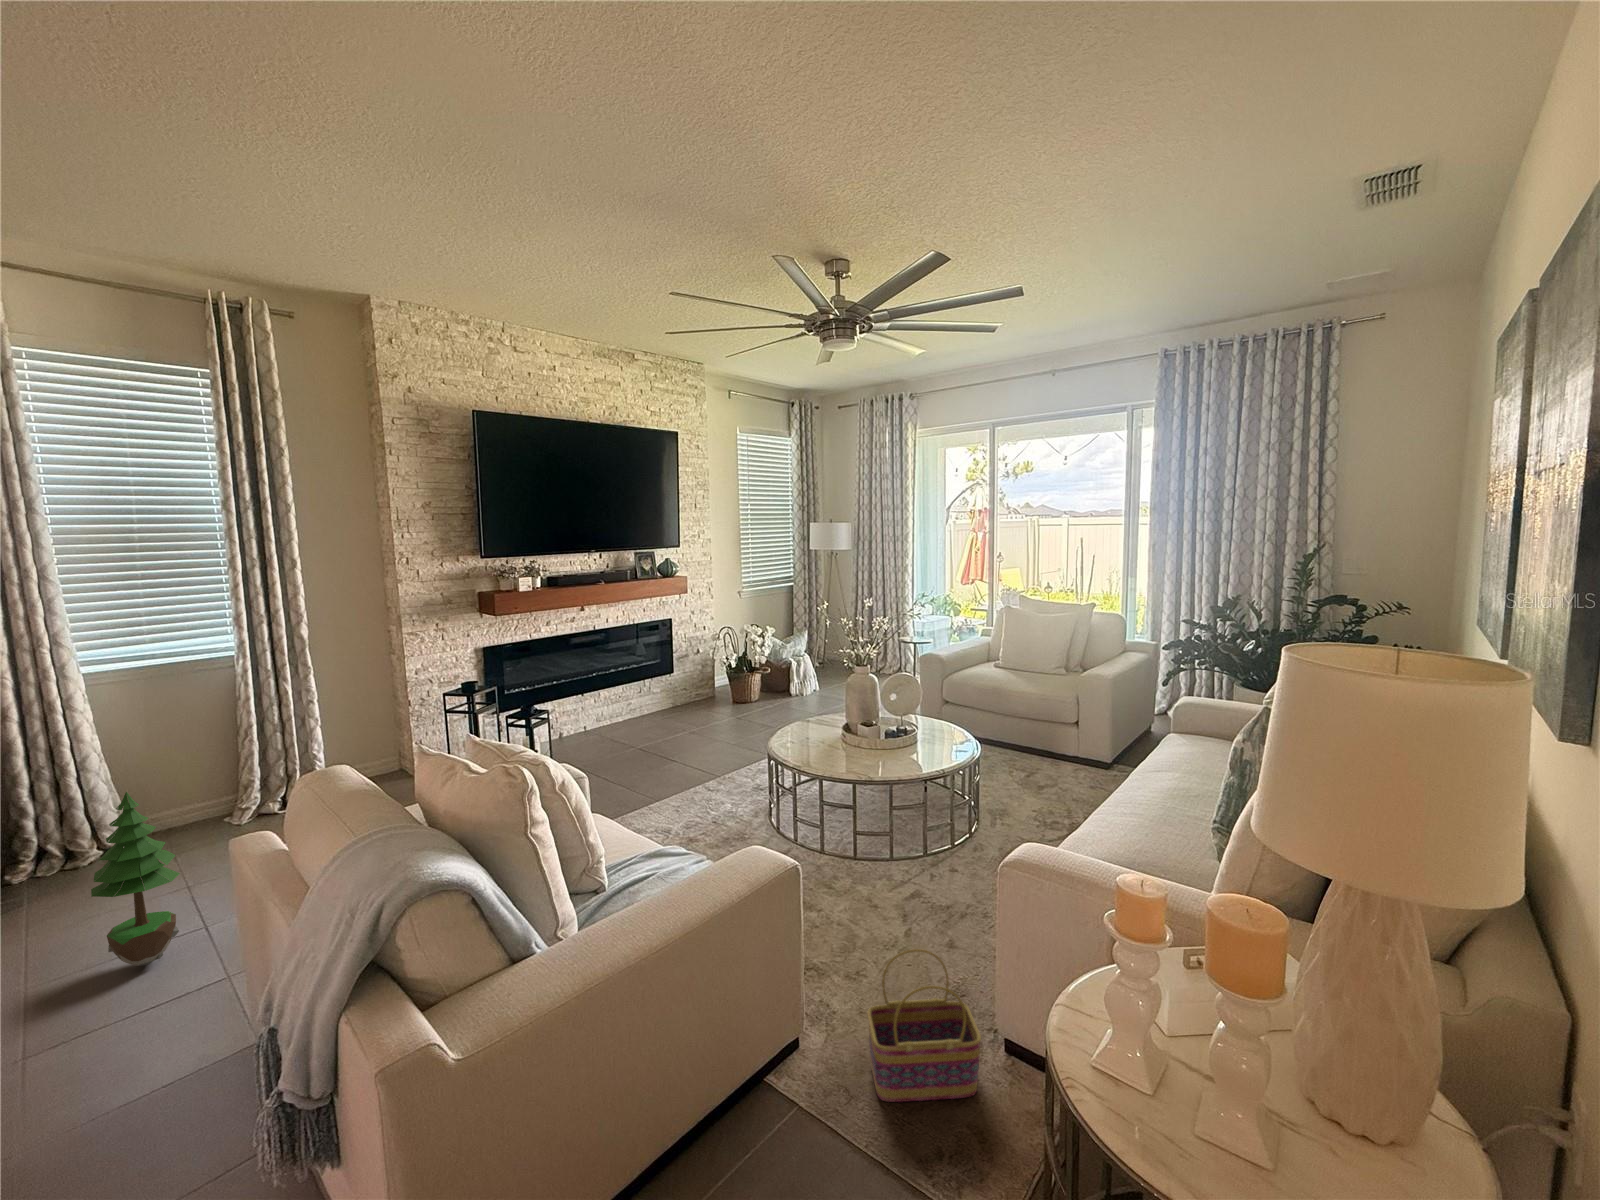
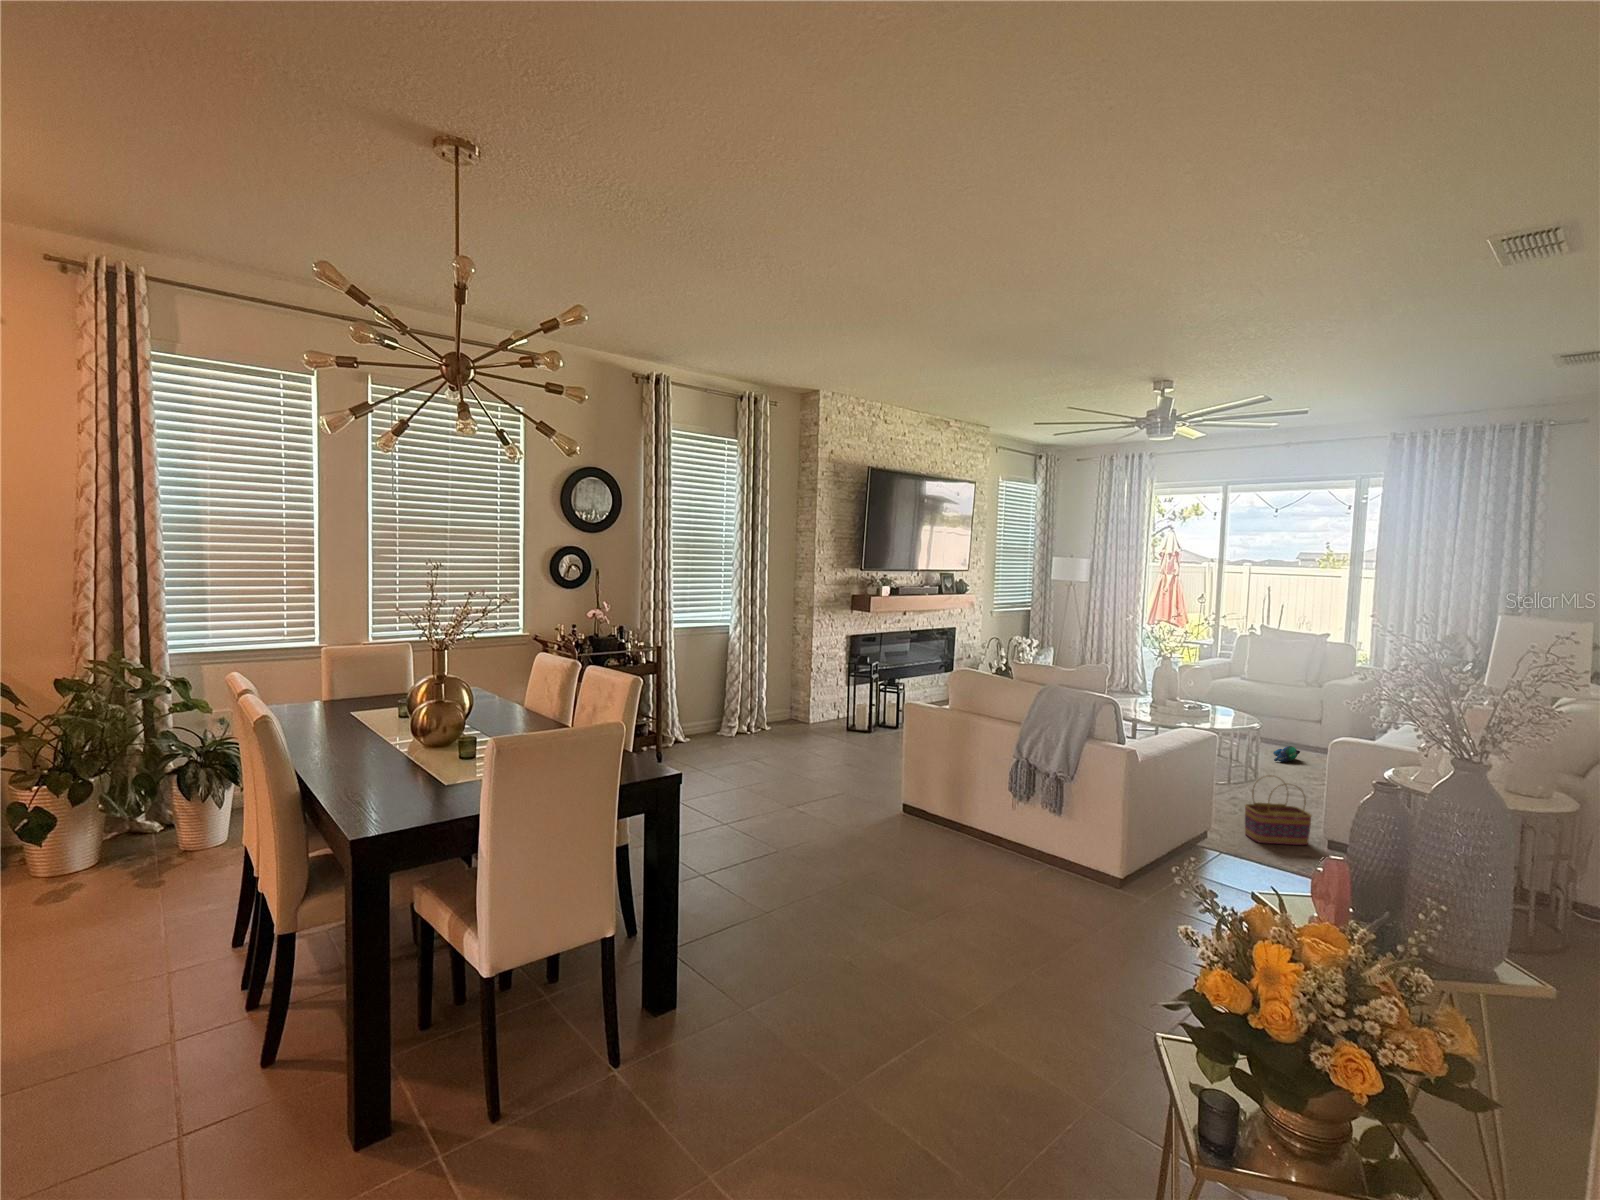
plush toy: none [1013,779,1049,806] -> present [1273,746,1300,762]
potted tree: present [91,792,180,966] -> none [774,682,809,782]

